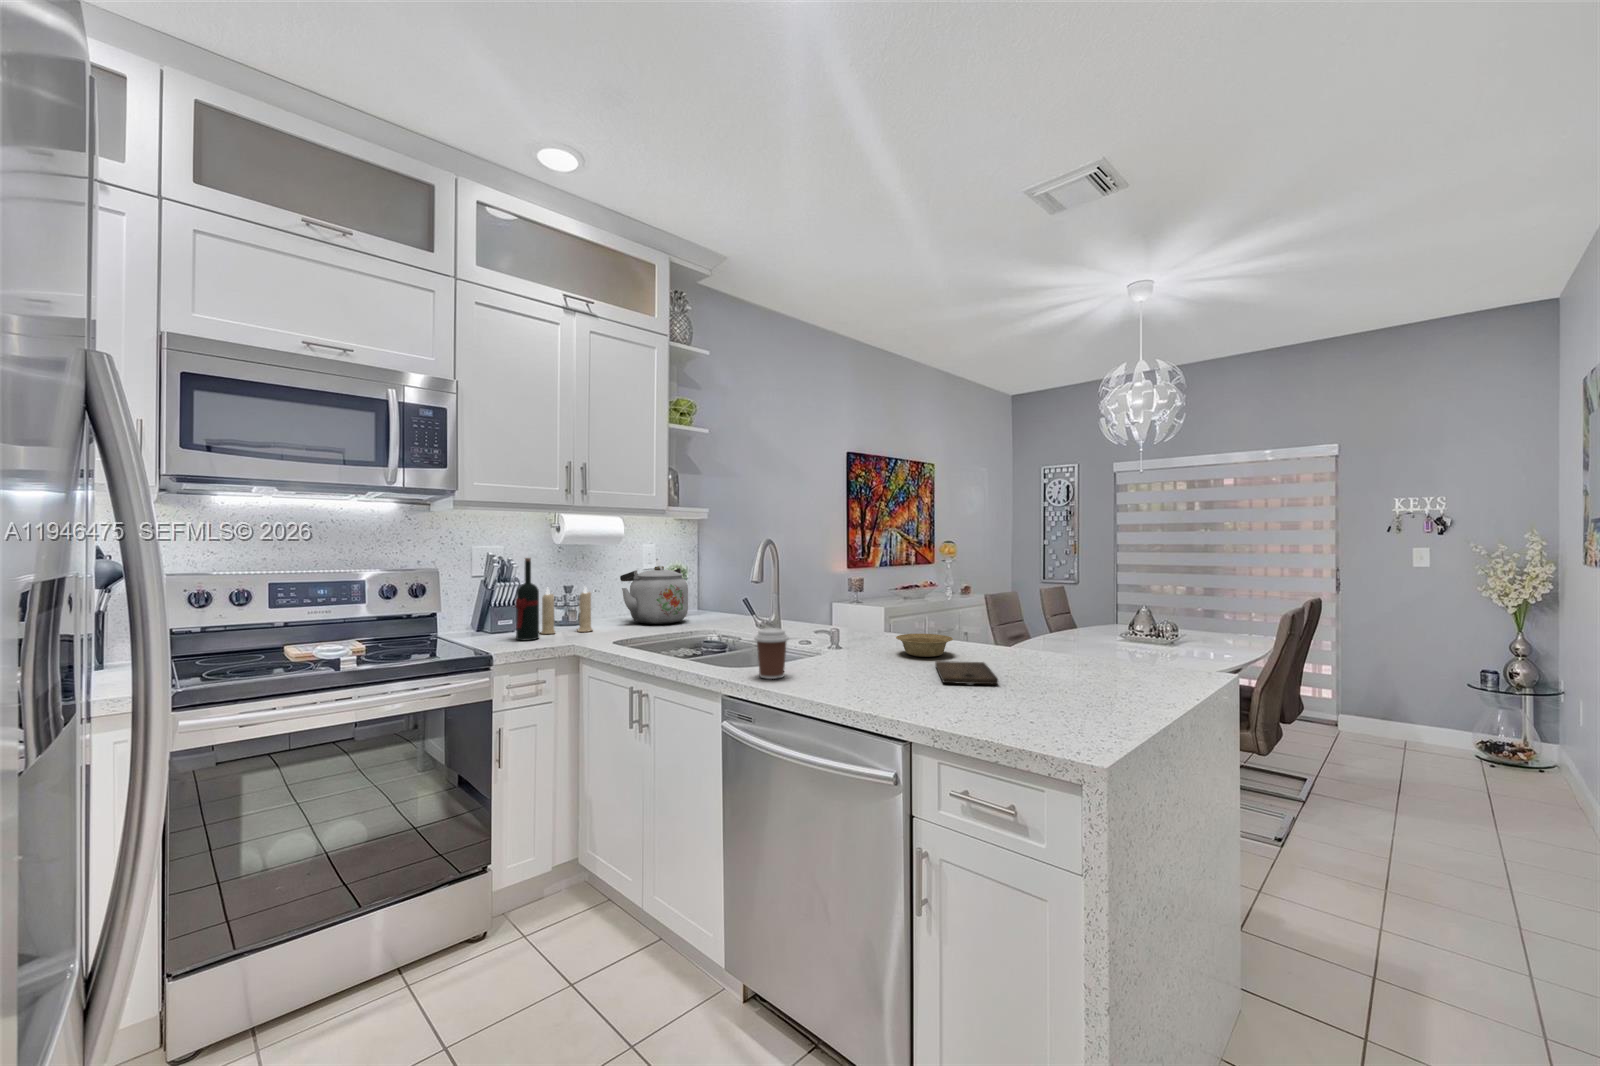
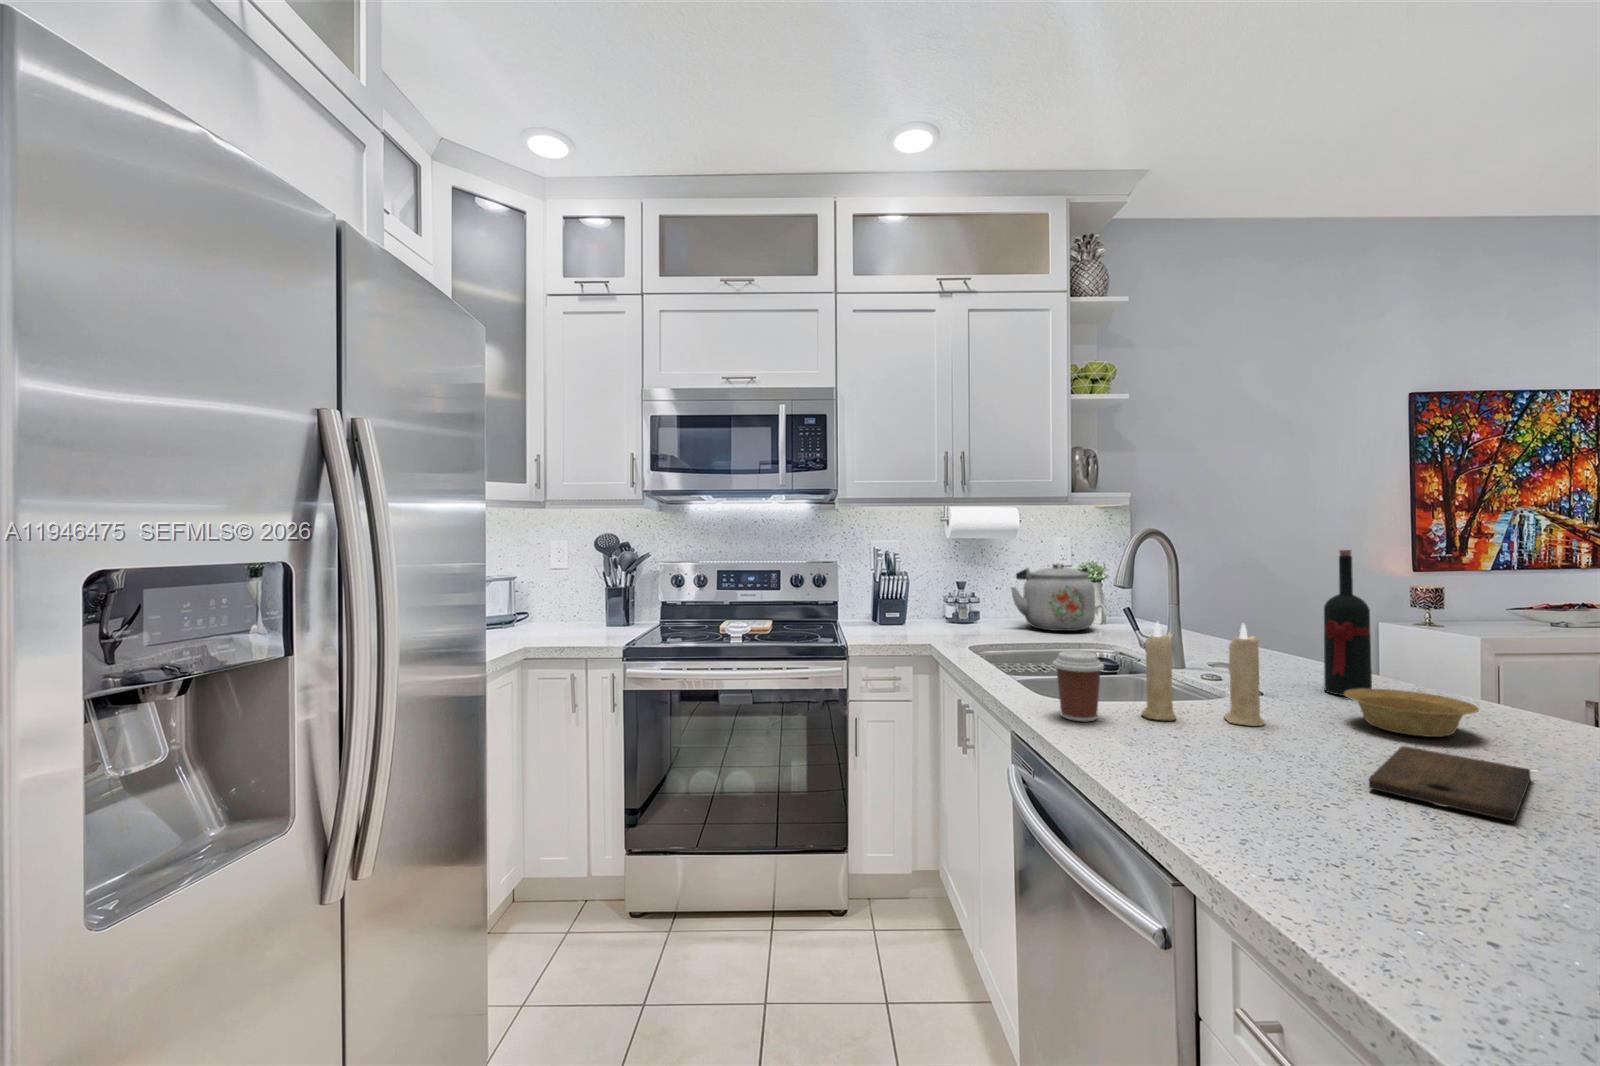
wine bottle: present [515,558,539,641] -> present [1324,550,1372,696]
candle: present [541,587,592,634] -> present [1142,622,1265,726]

